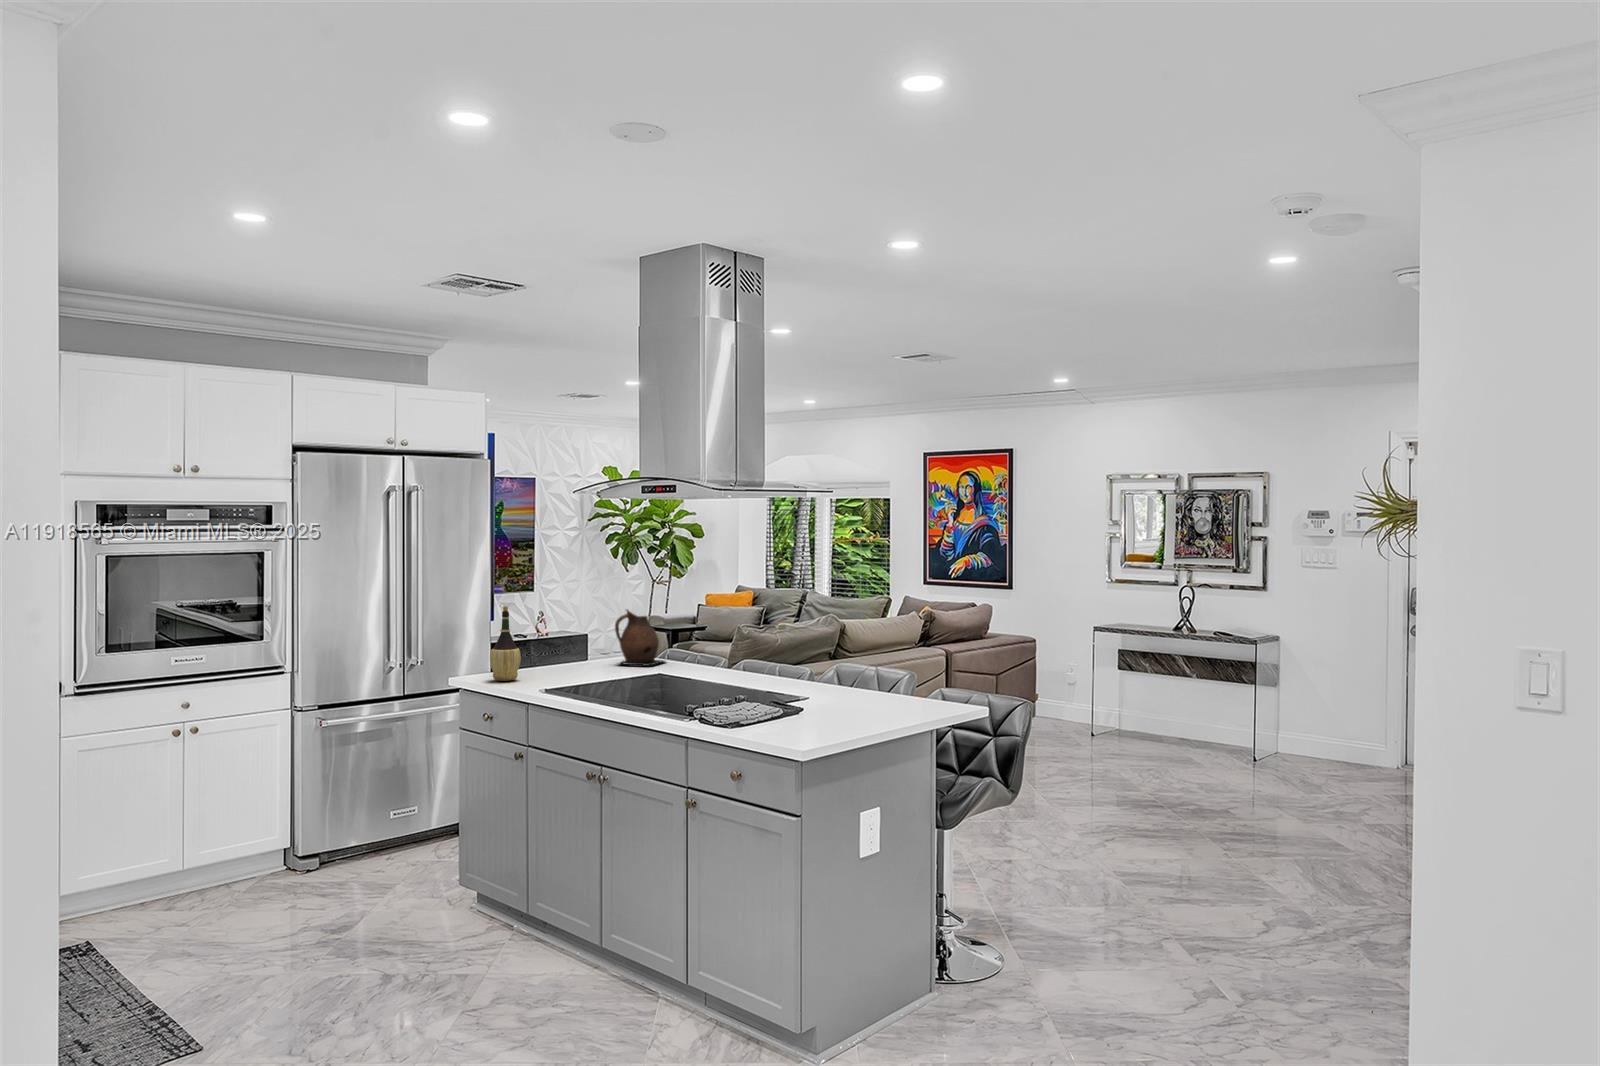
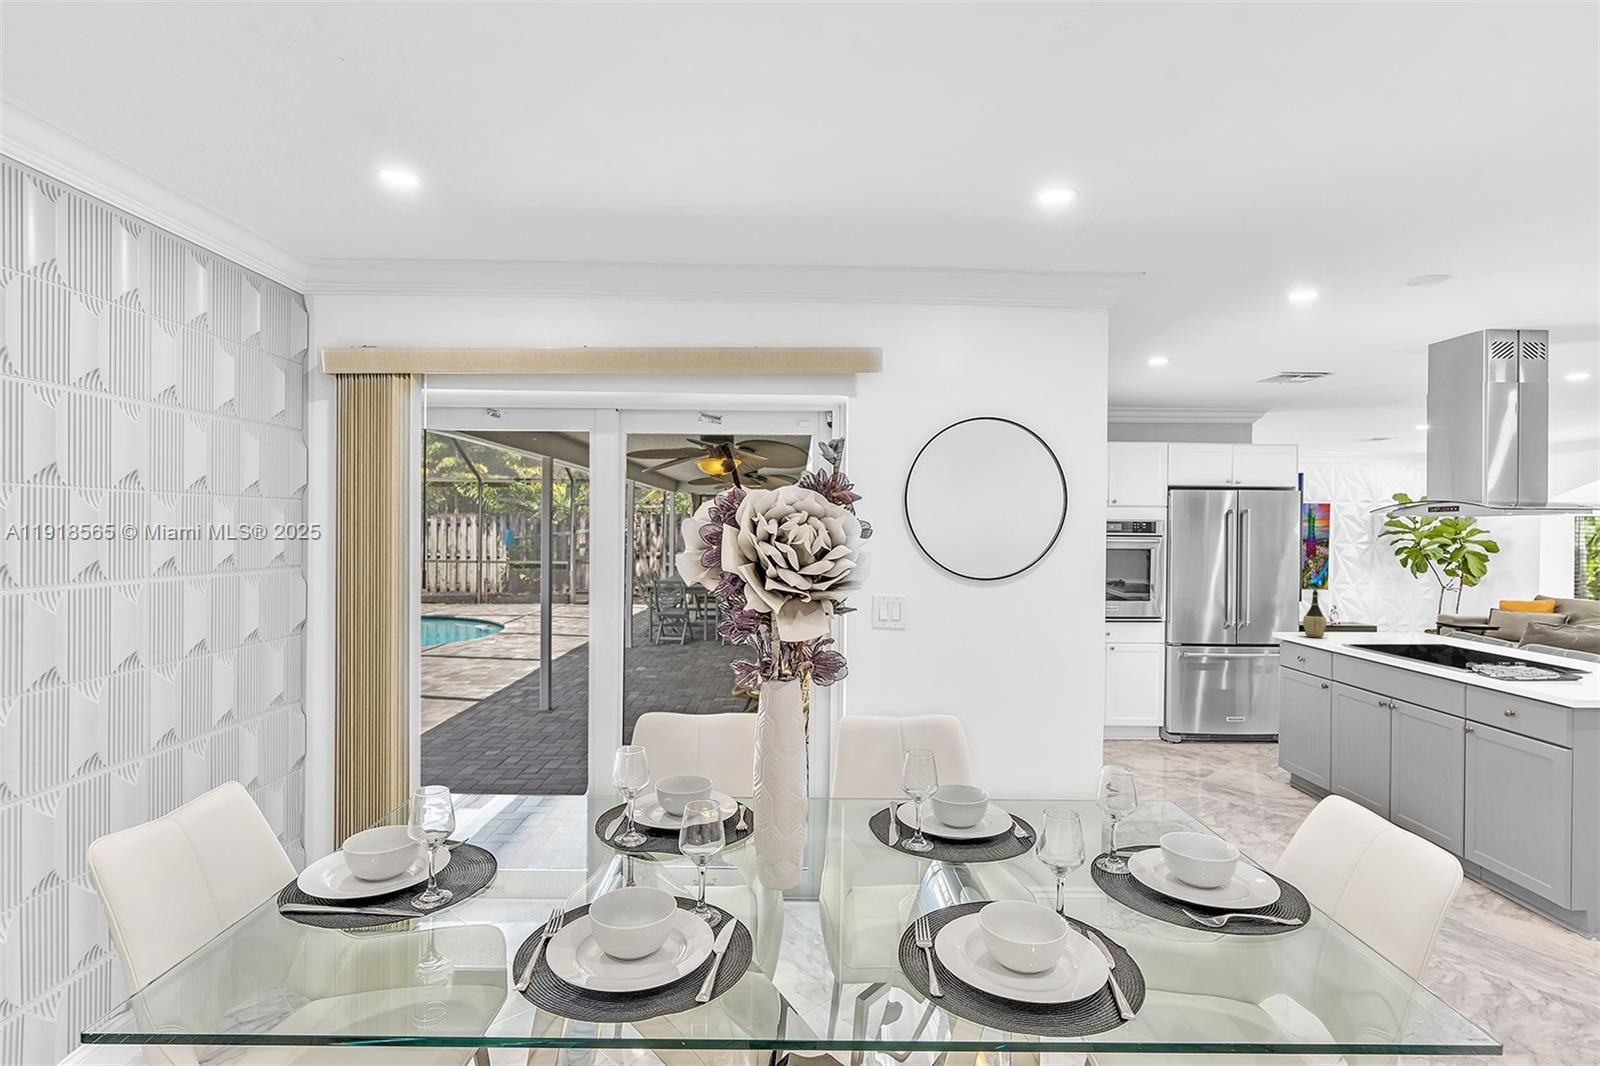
ceramic pitcher: present [615,609,666,666] -> none [1404,598,1452,641]

